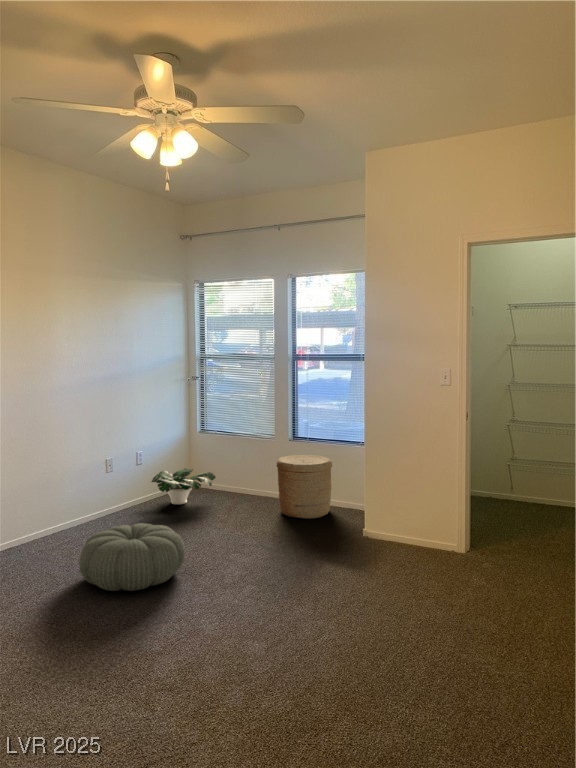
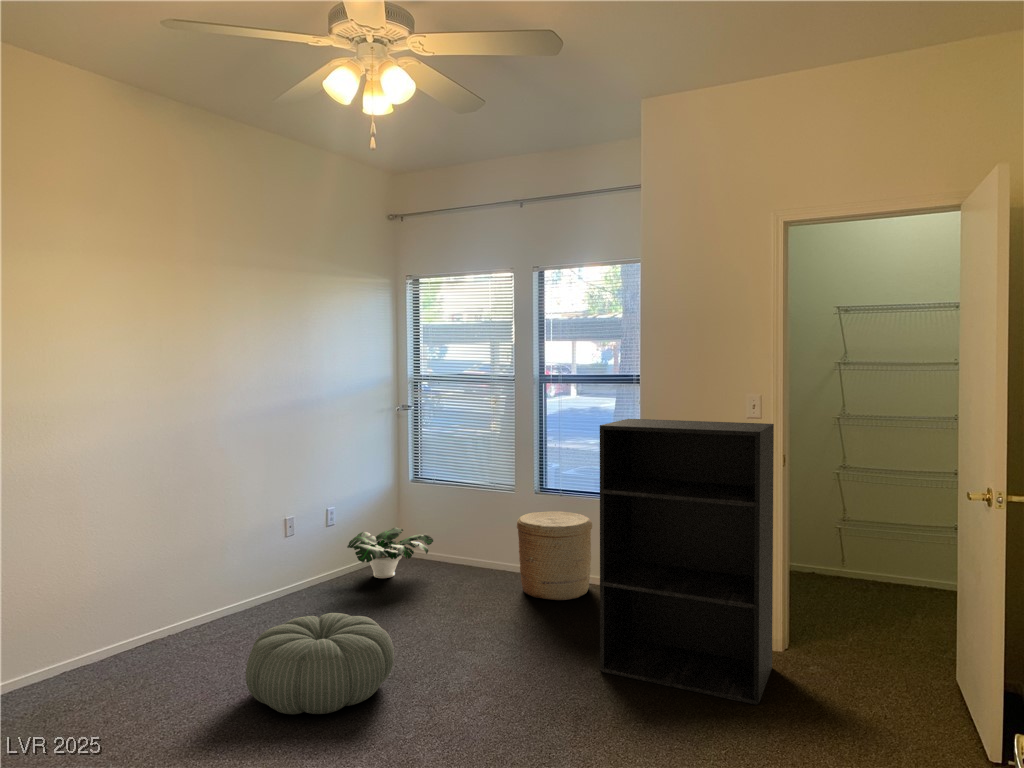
bookshelf: none [333,384,458,584] -> present [600,419,774,705]

